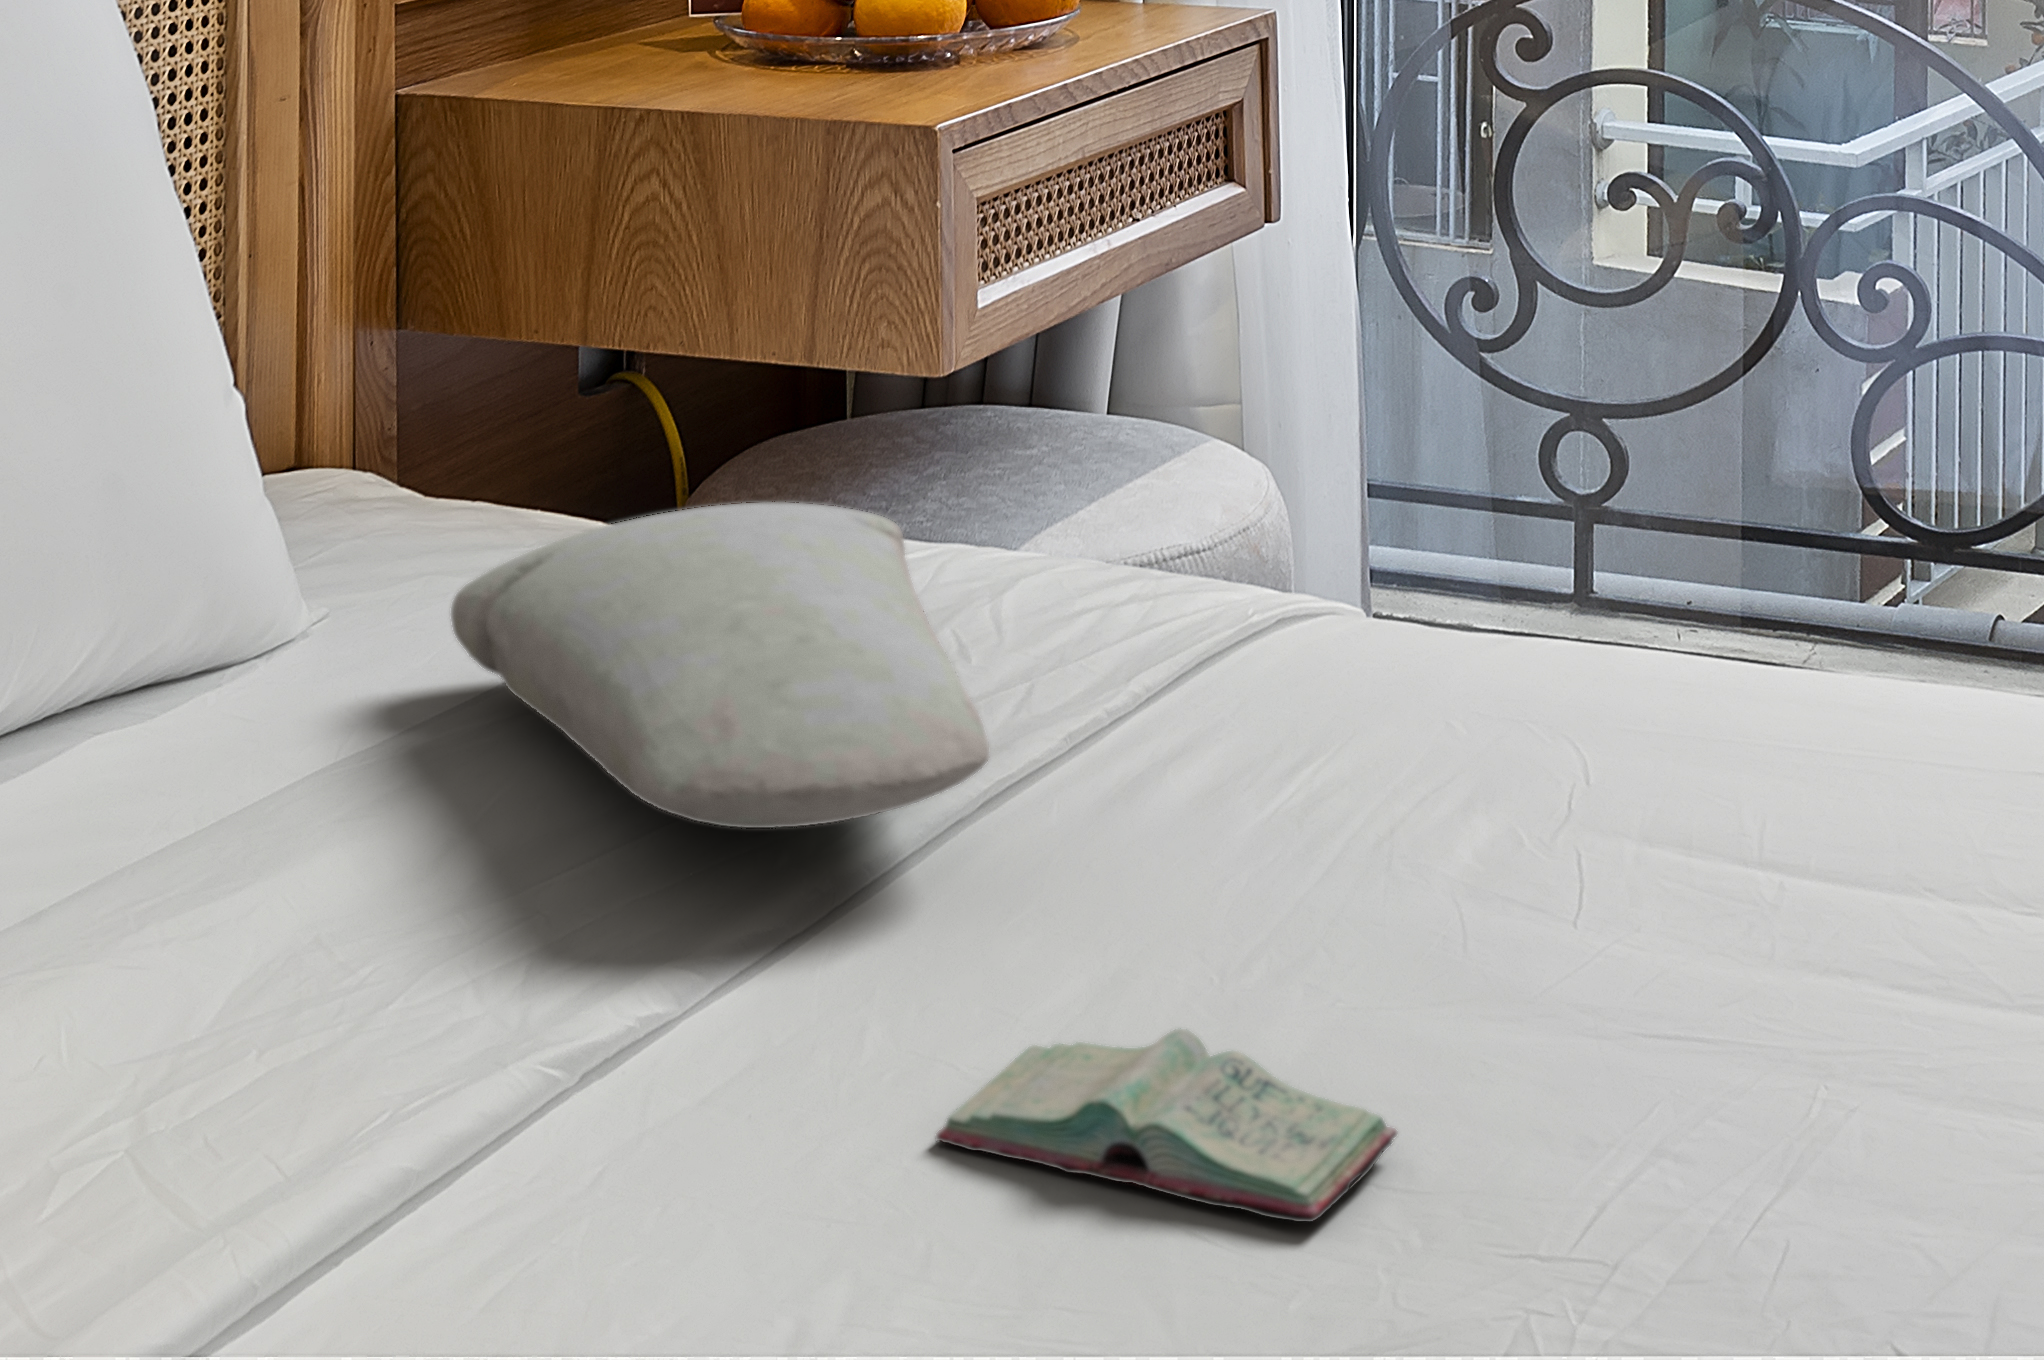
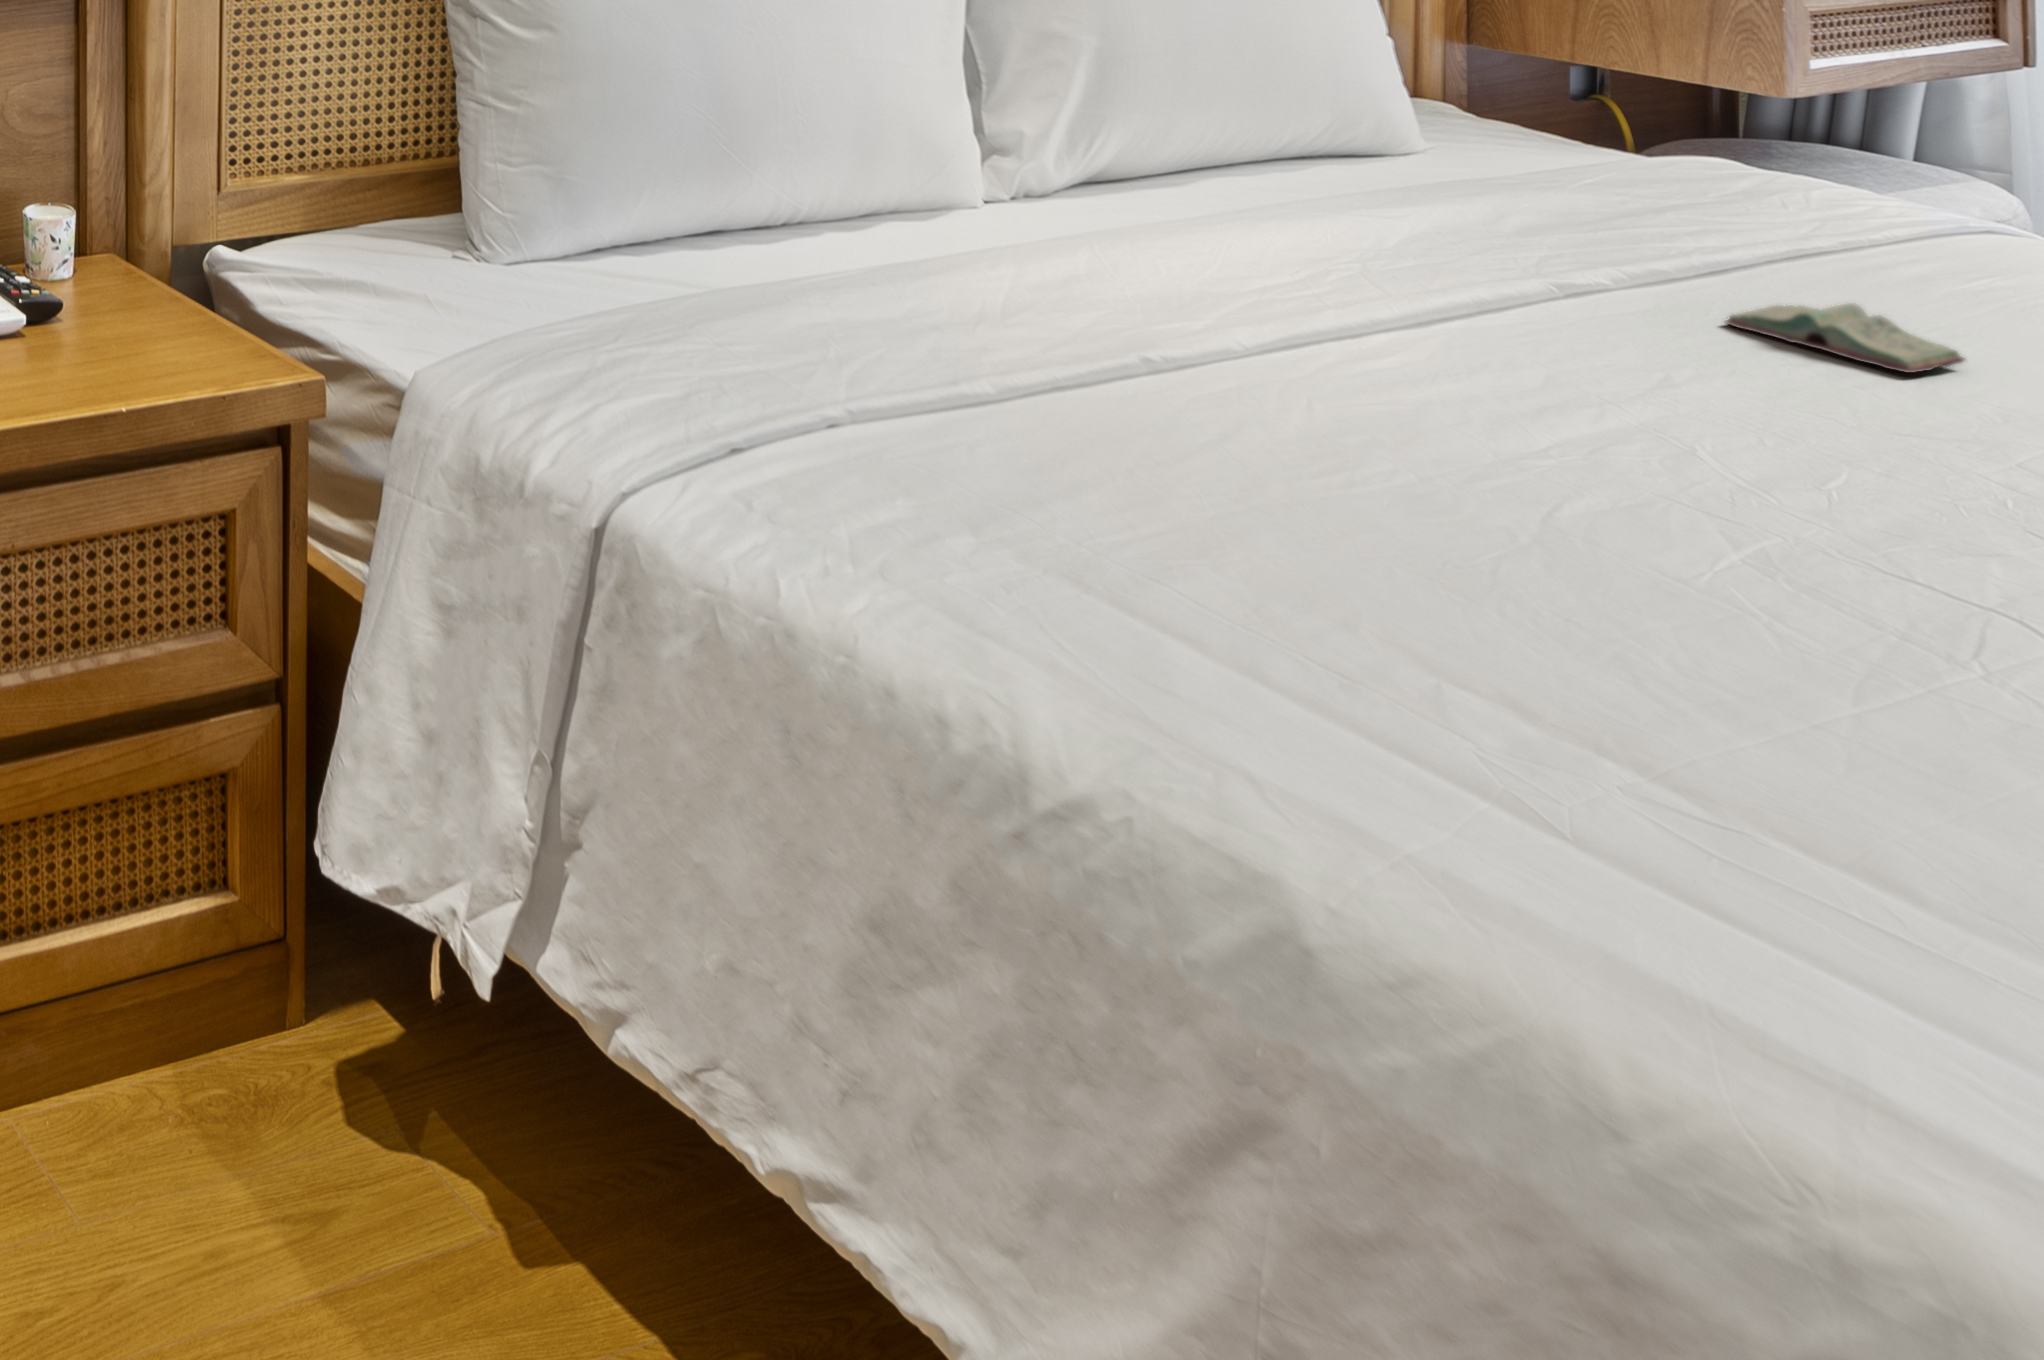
pillow: present [451,502,989,828] -> none [1497,108,1771,228]

